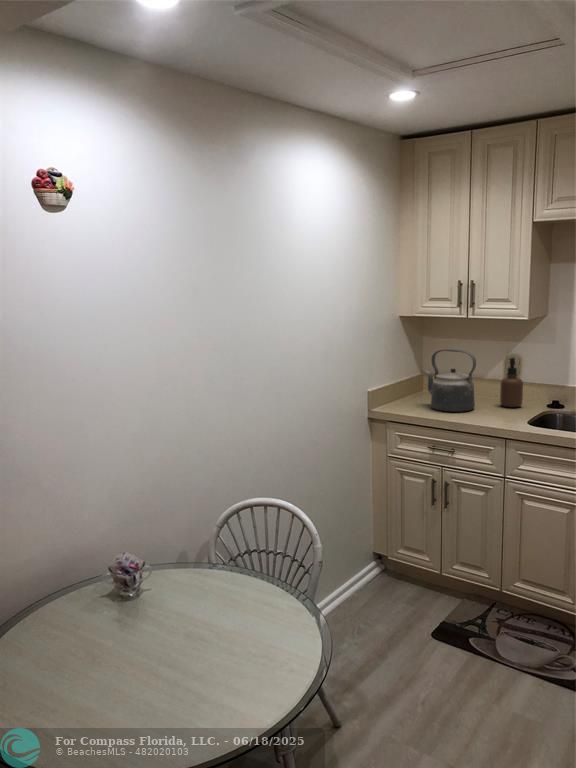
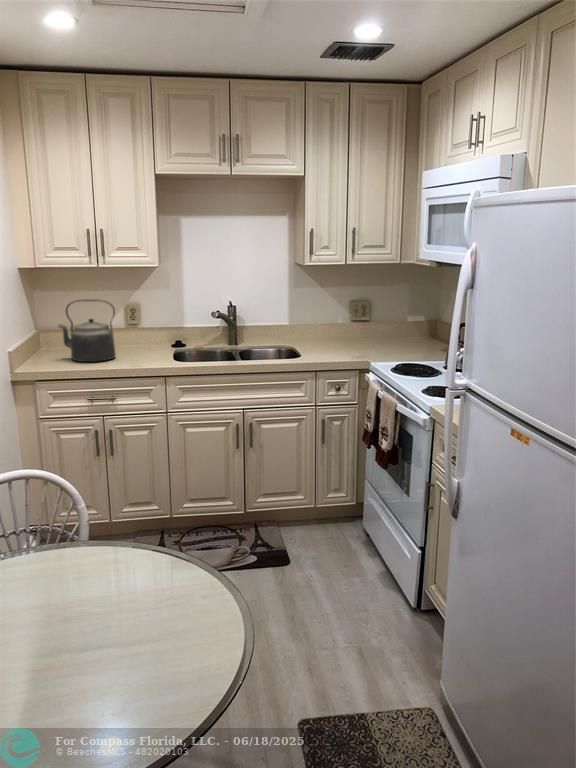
soap dispenser: present [500,358,523,407] -> none [131,305,152,351]

